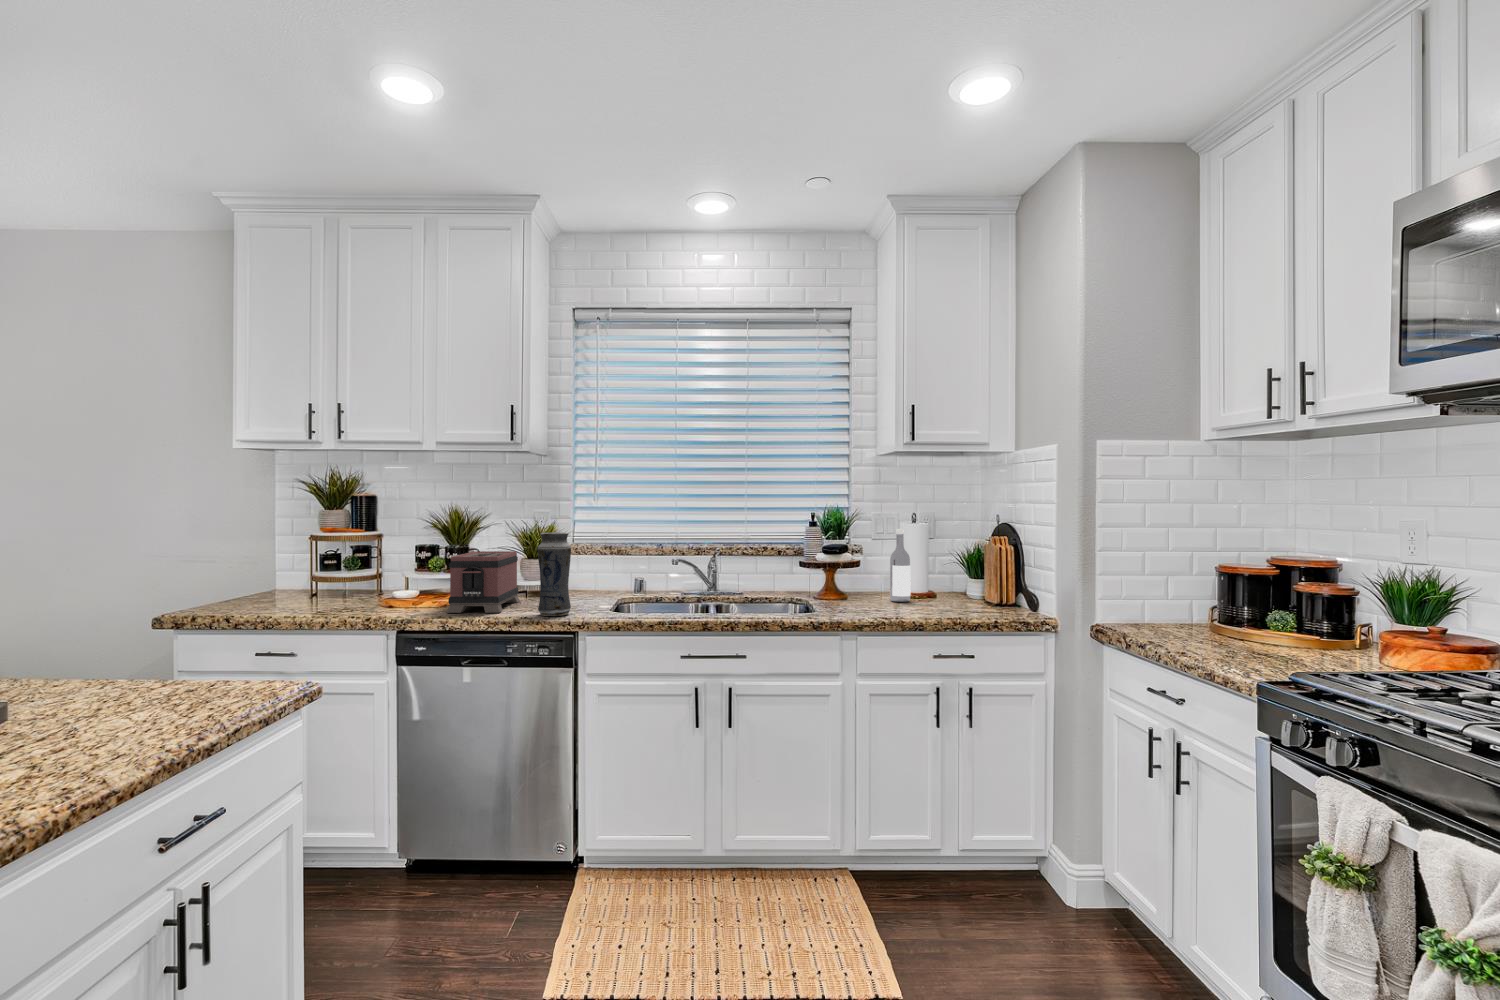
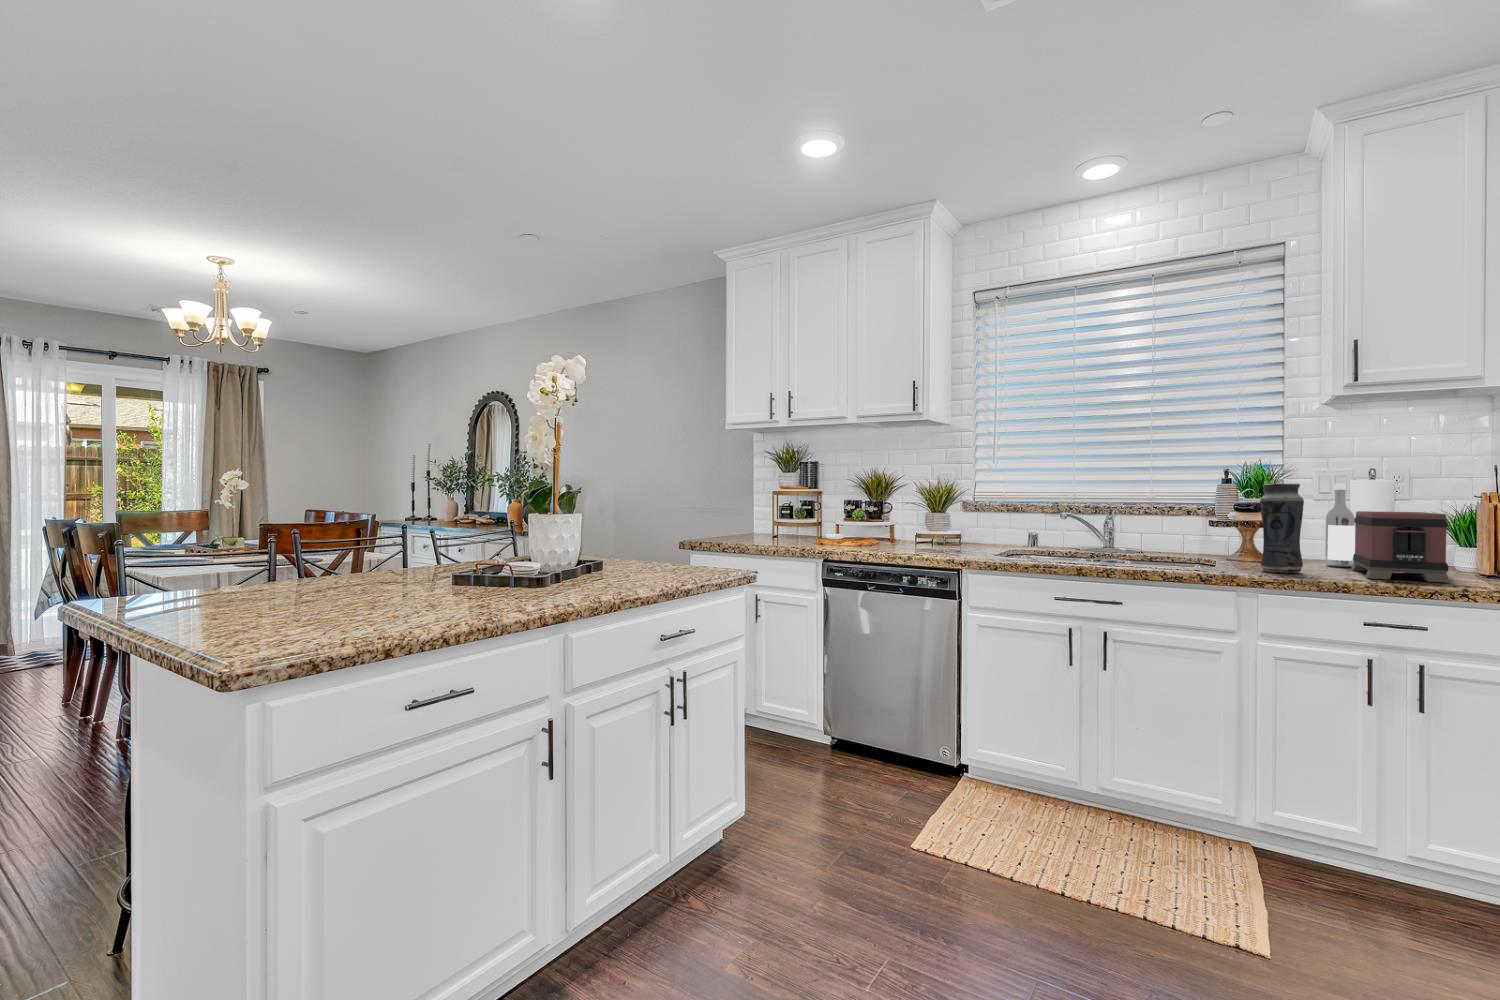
vase: present [538,532,571,616] -> present [1260,483,1304,573]
toaster: present [447,551,520,613] -> present [1351,511,1451,583]

